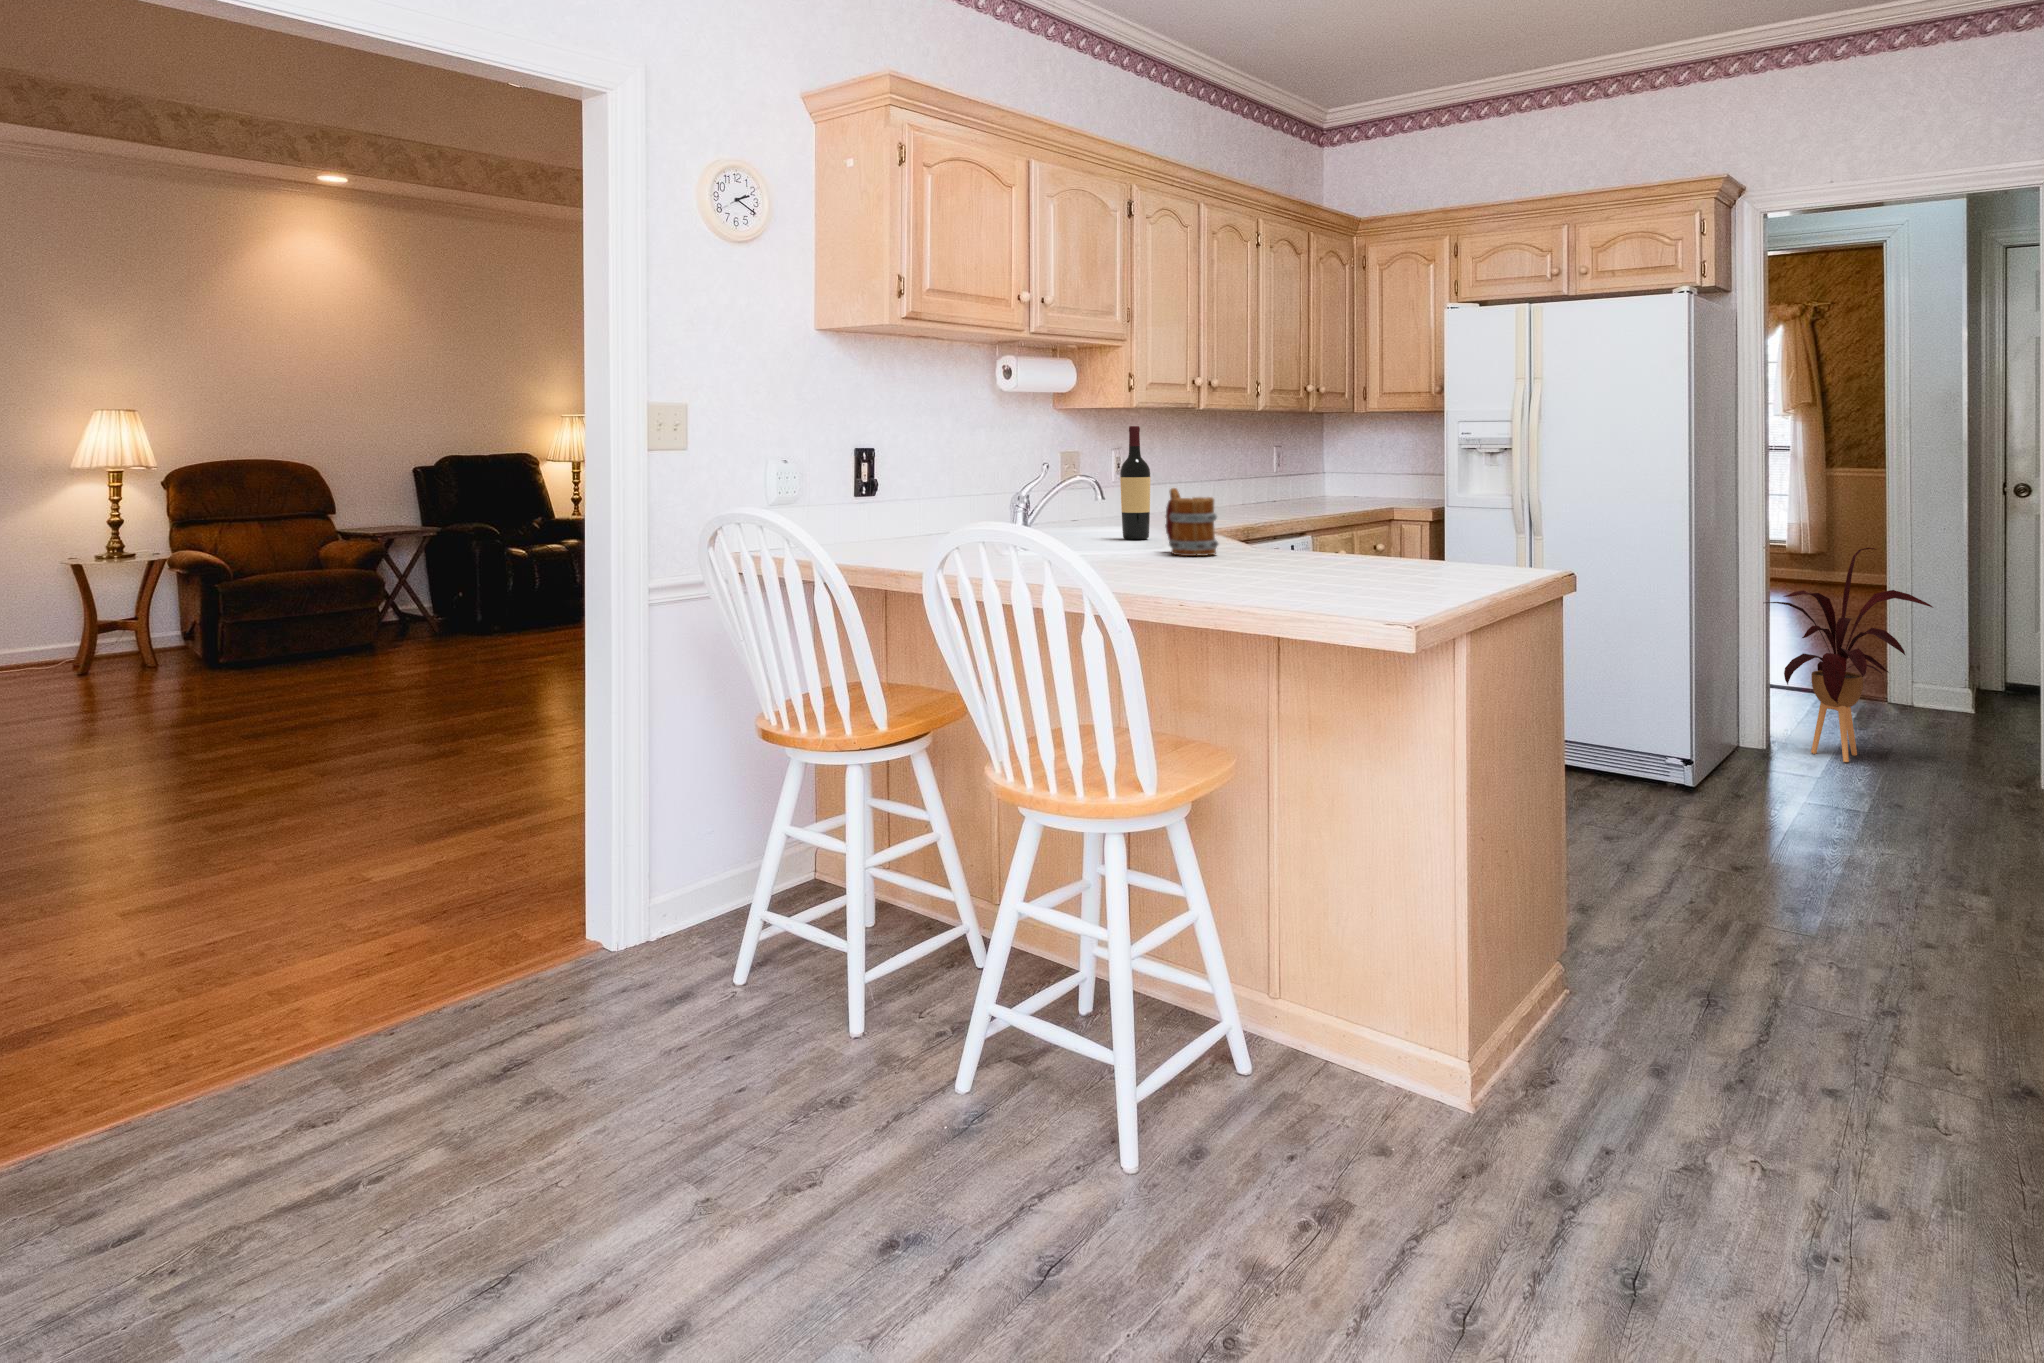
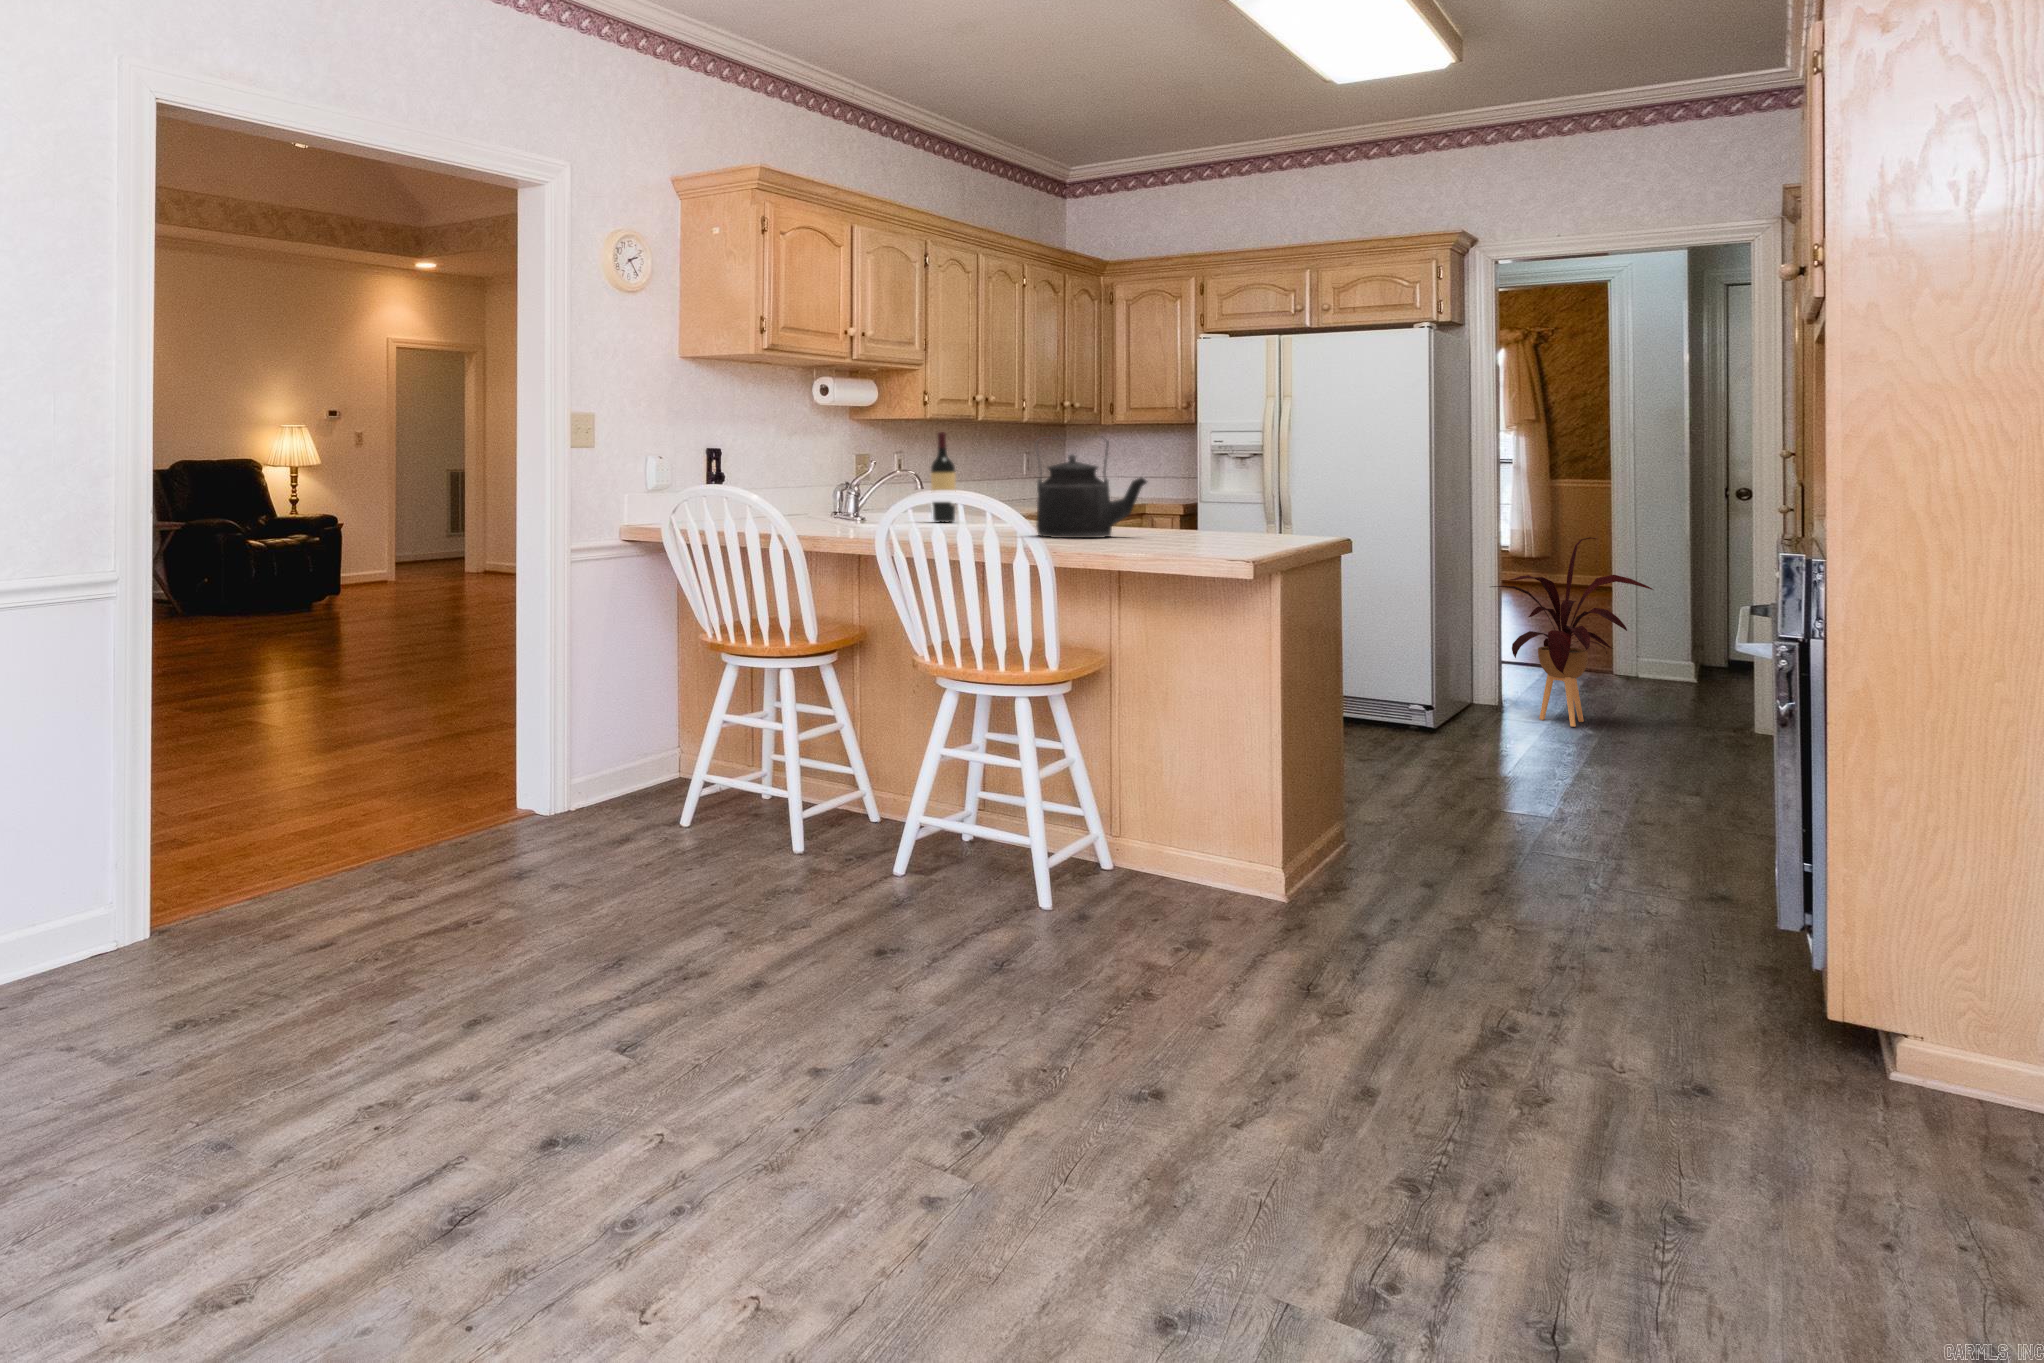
kettle: none [1228,441,1365,572] -> present [1036,440,1147,538]
mug: present [1165,488,1218,556] -> none [976,478,1022,530]

